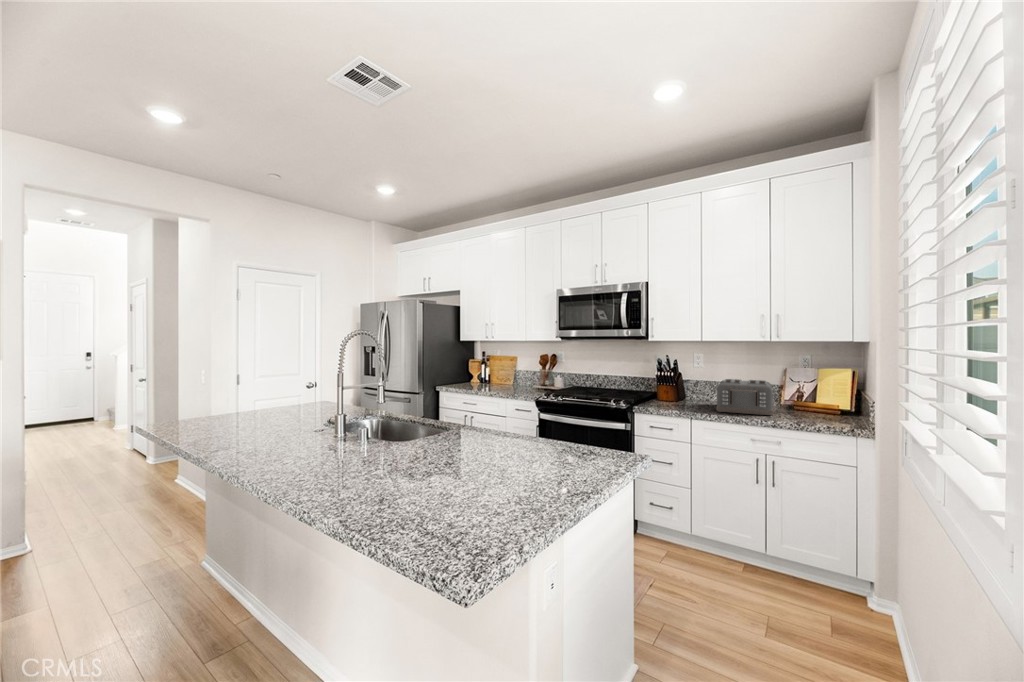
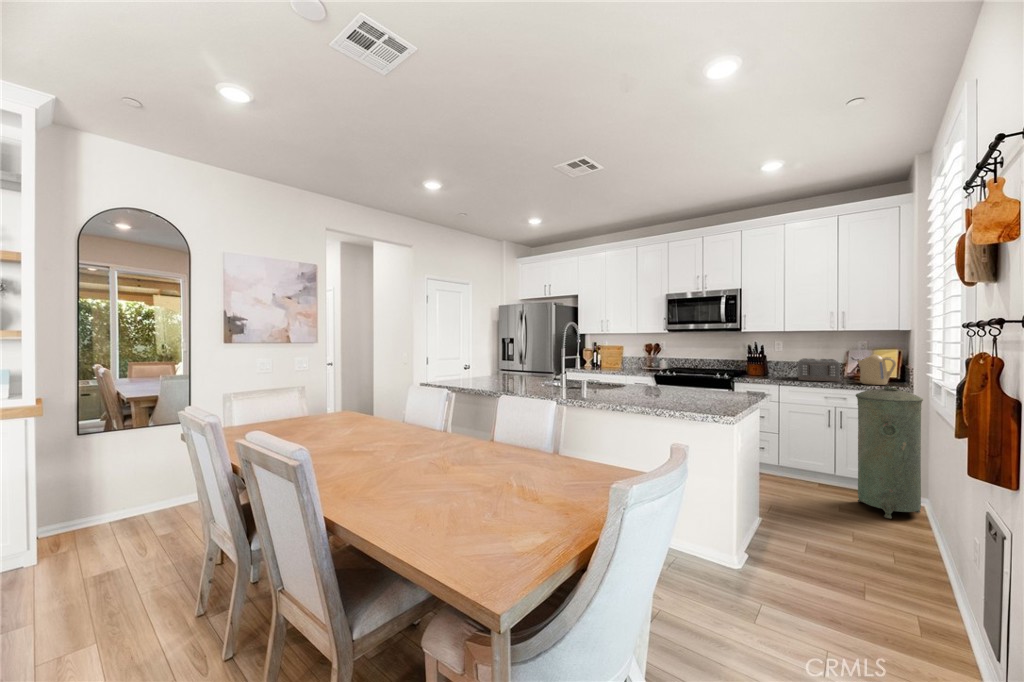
kettle: none [795,377,850,423] -> present [857,354,896,385]
trash can: none [791,431,892,650] -> present [856,386,923,518]

